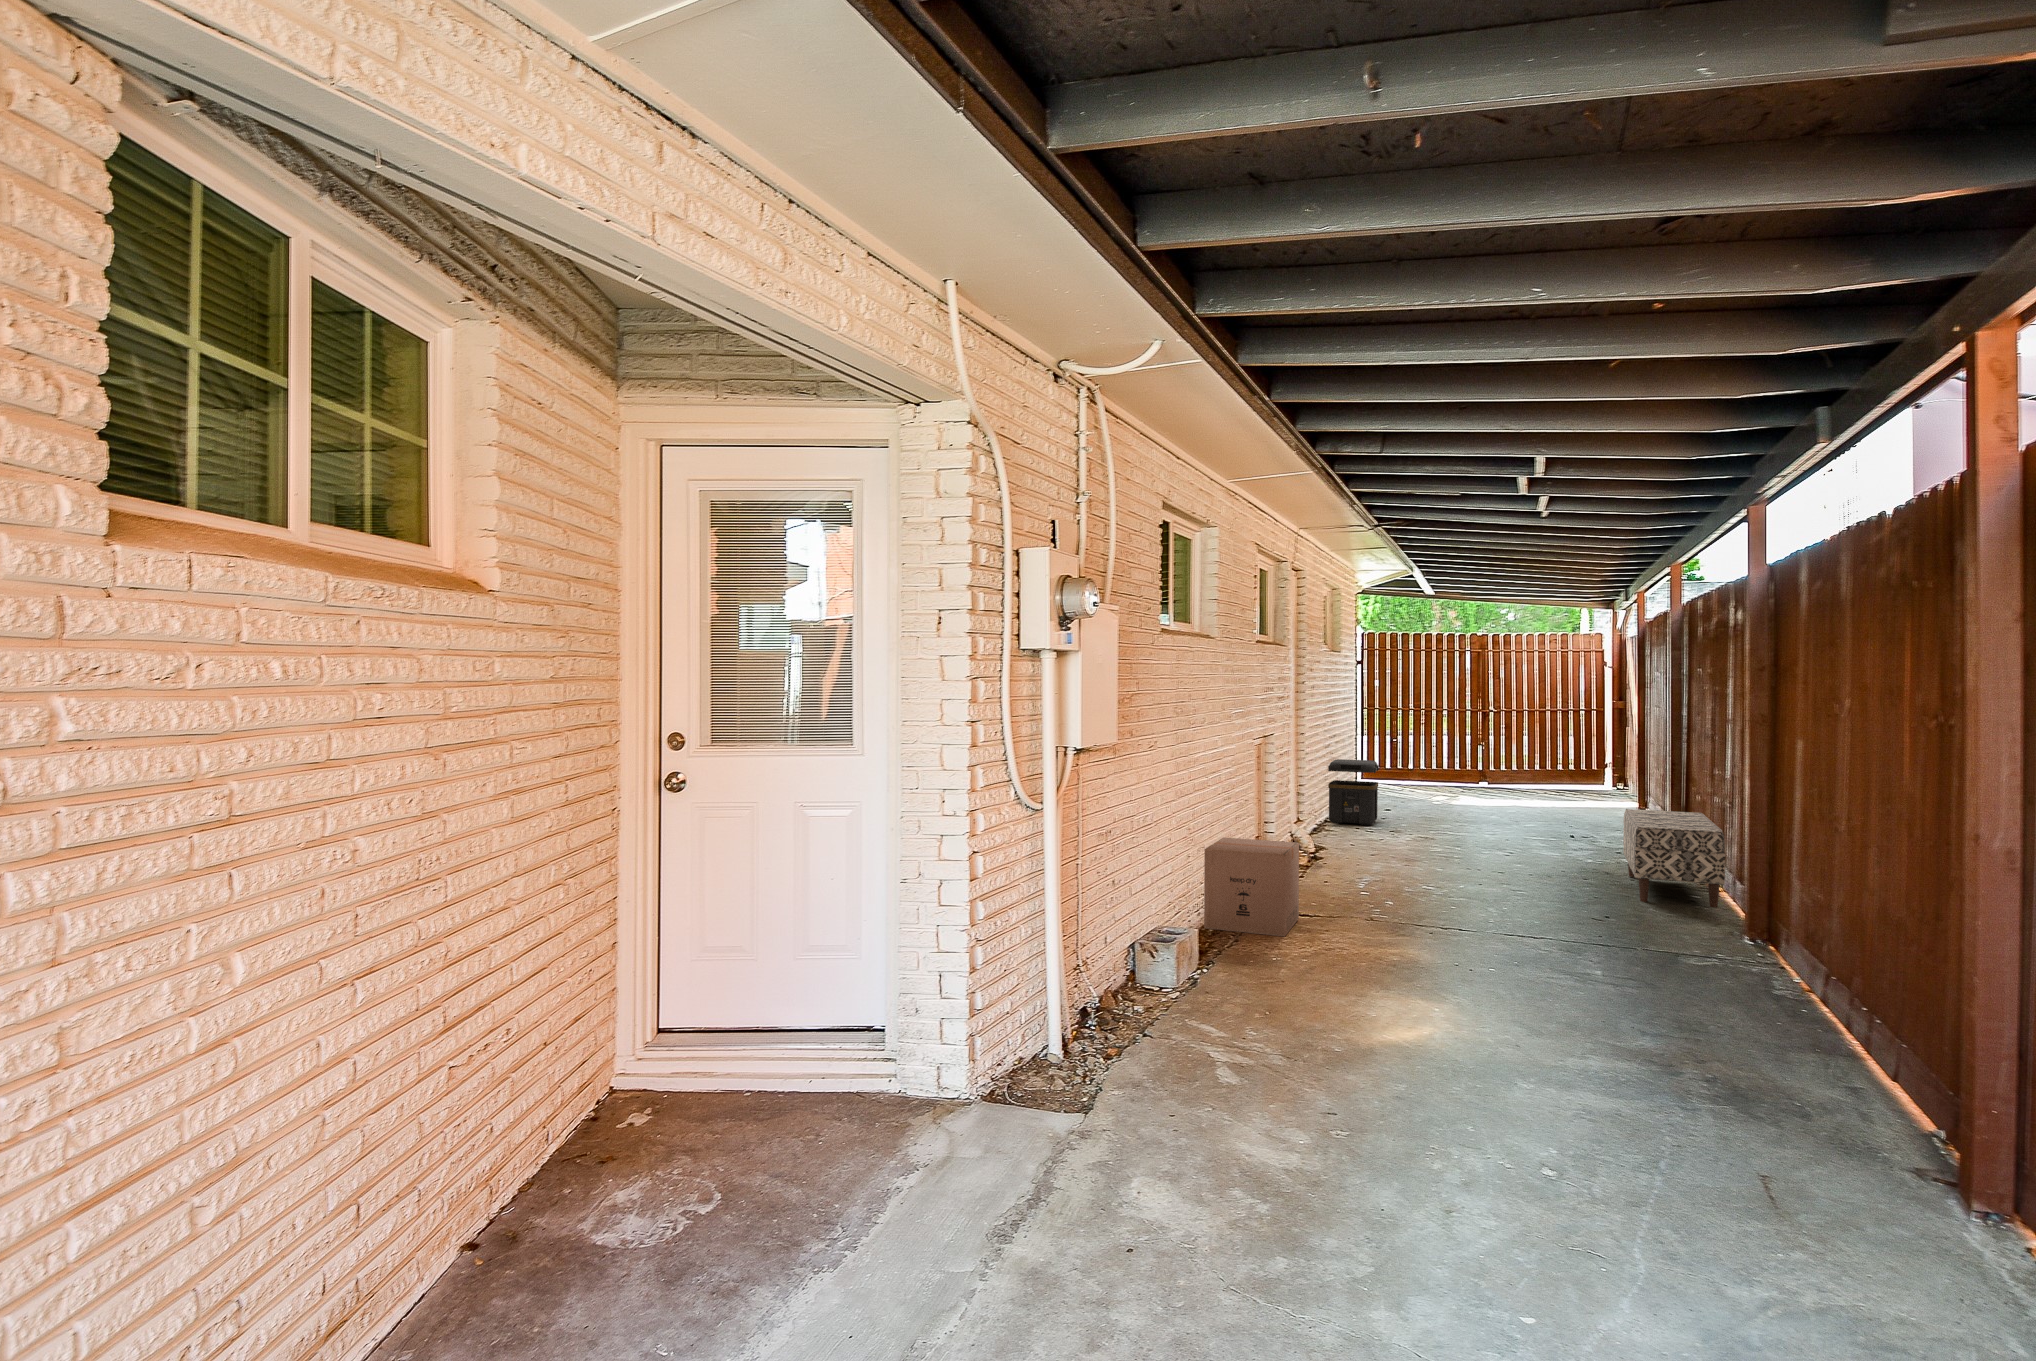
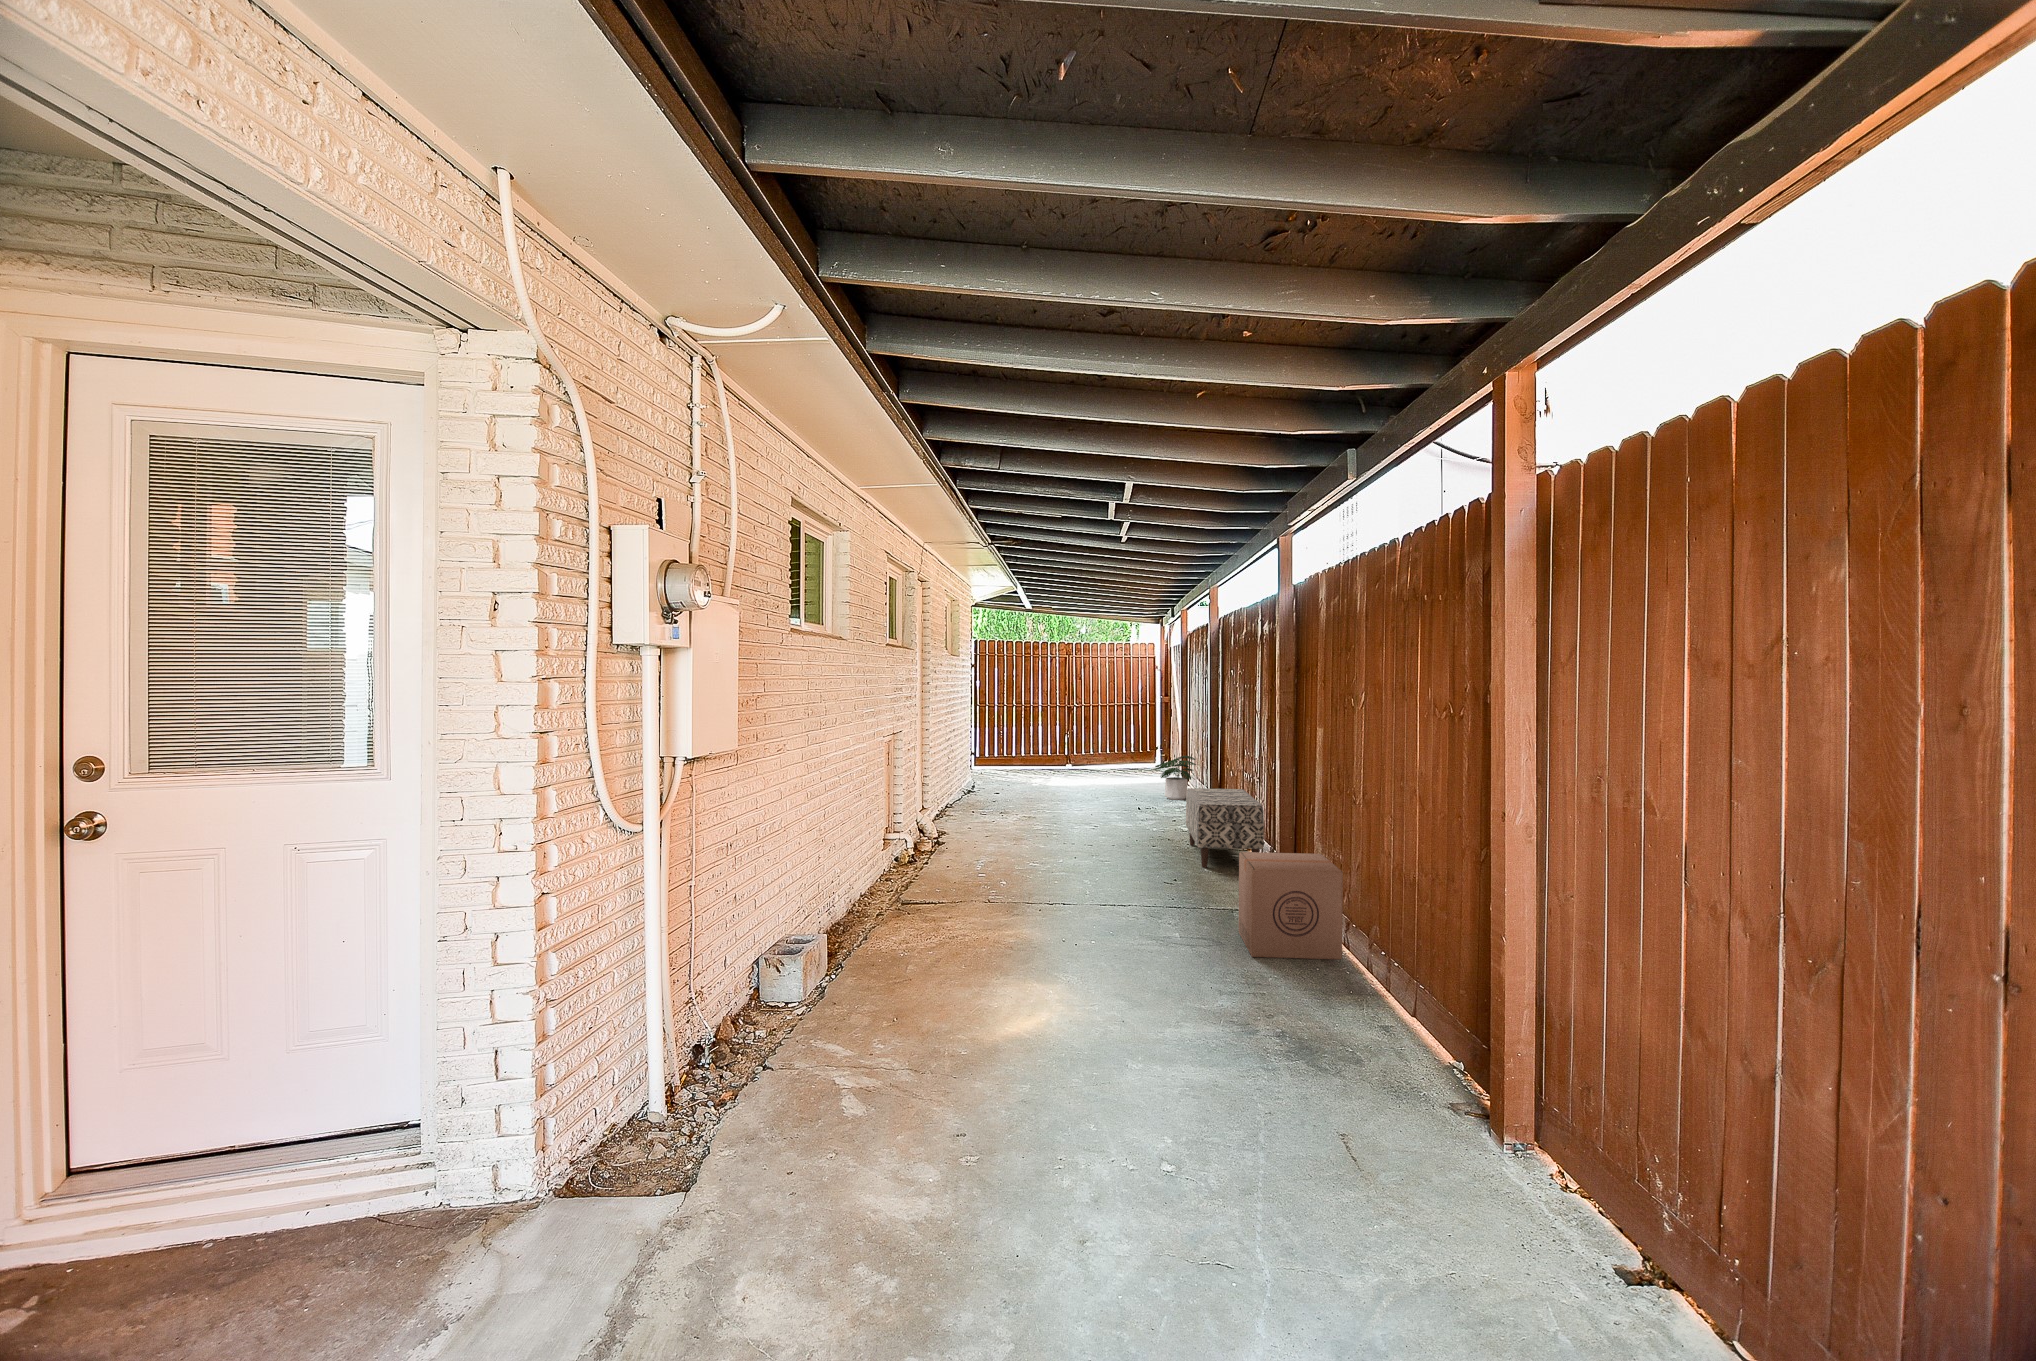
toolbox: present [1328,759,1379,825] -> none [945,751,988,810]
potted plant: none [1588,773,1648,826] -> present [1153,756,1196,800]
cardboard box: present [1204,837,1299,937] -> present [1239,852,1343,960]

